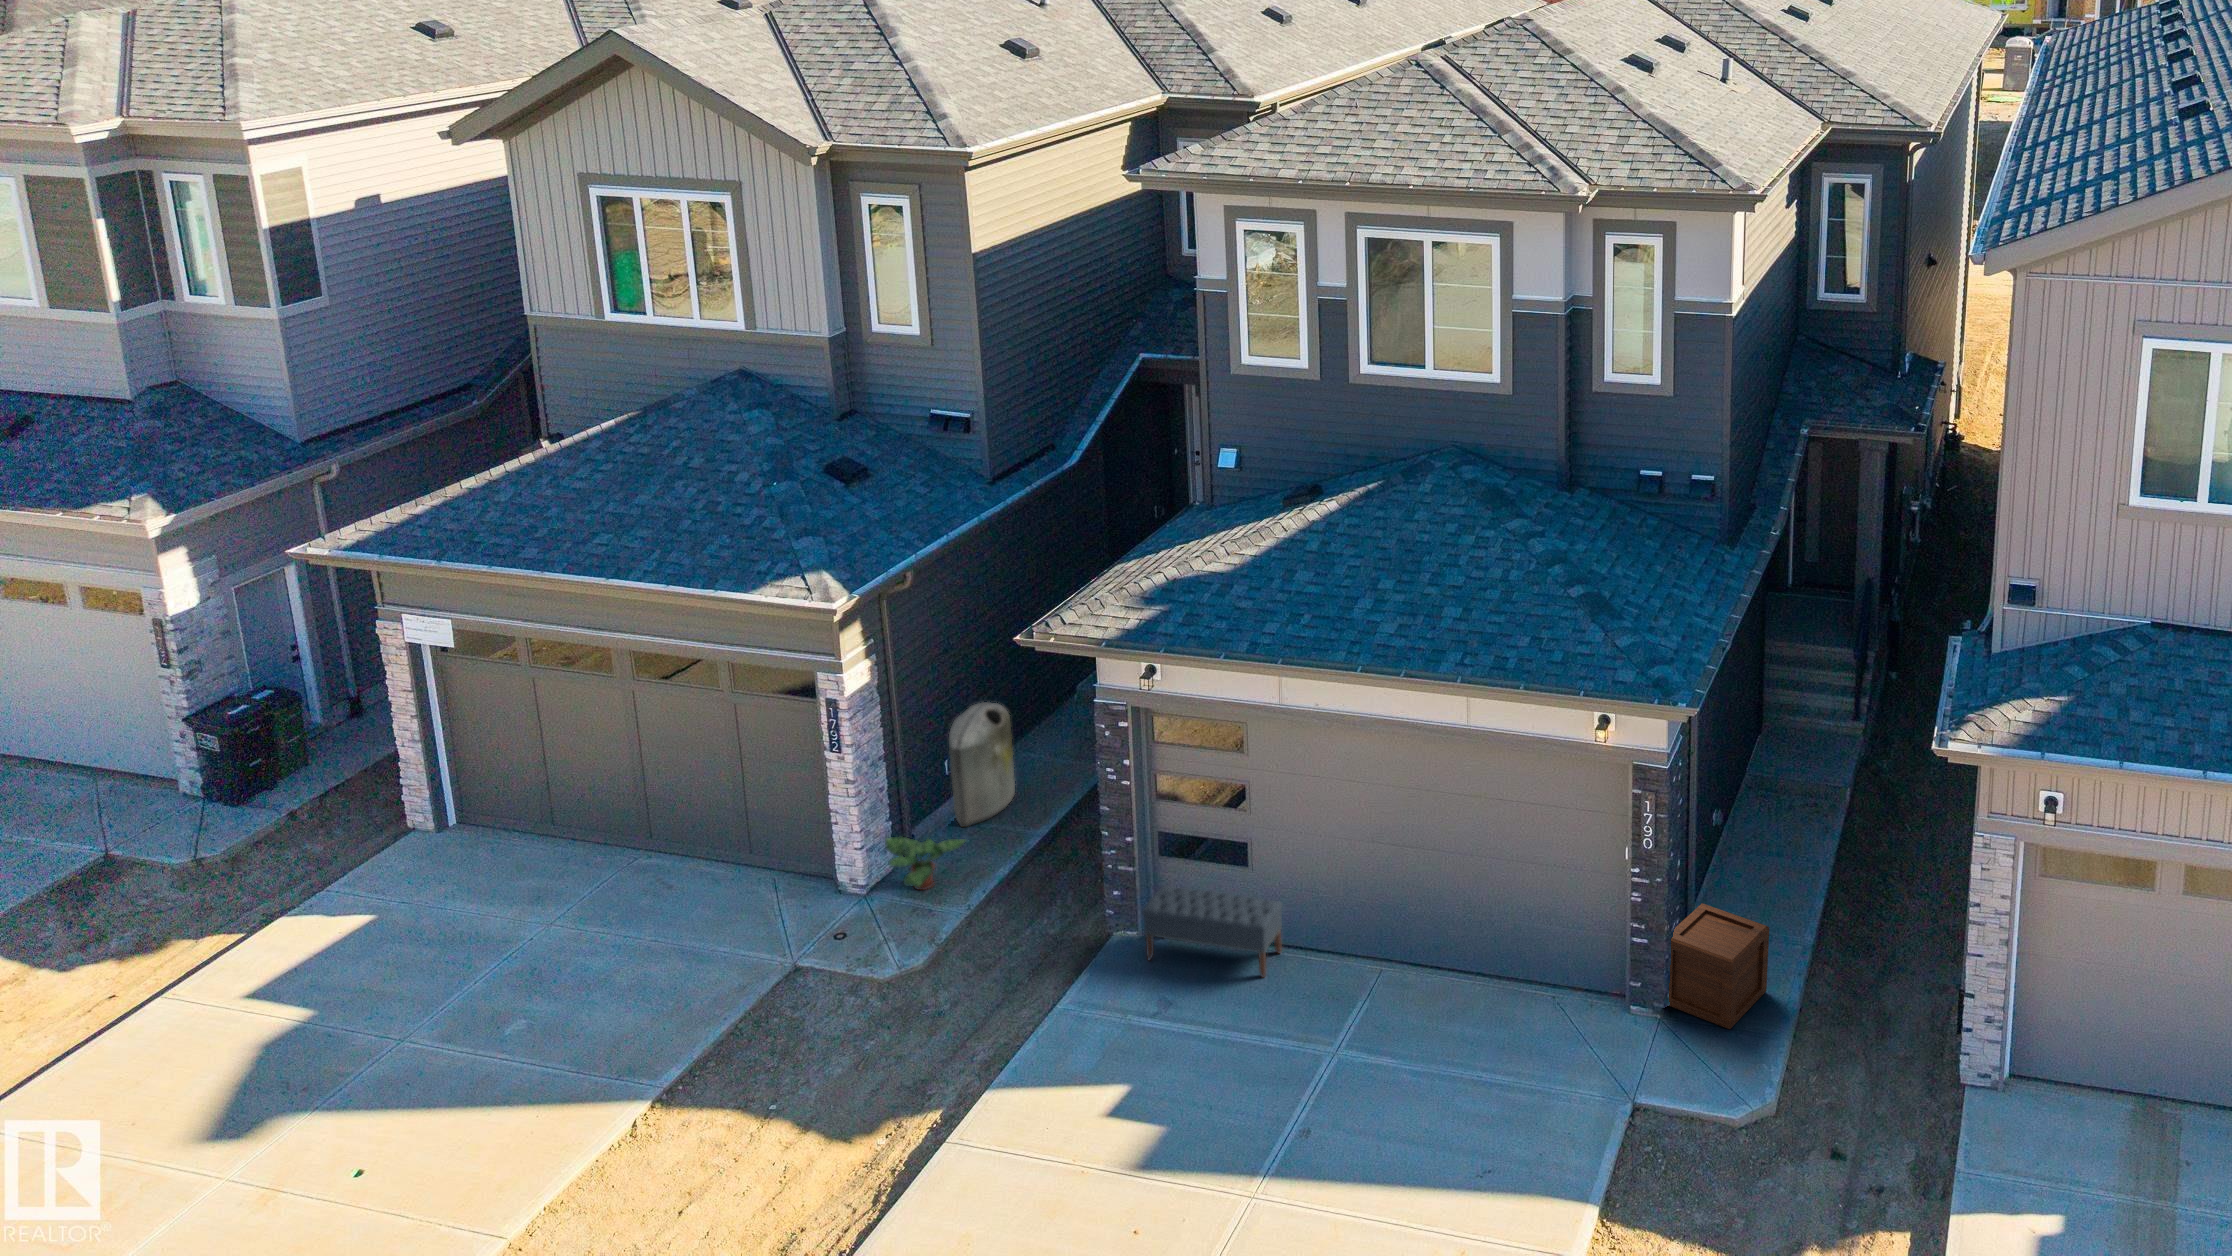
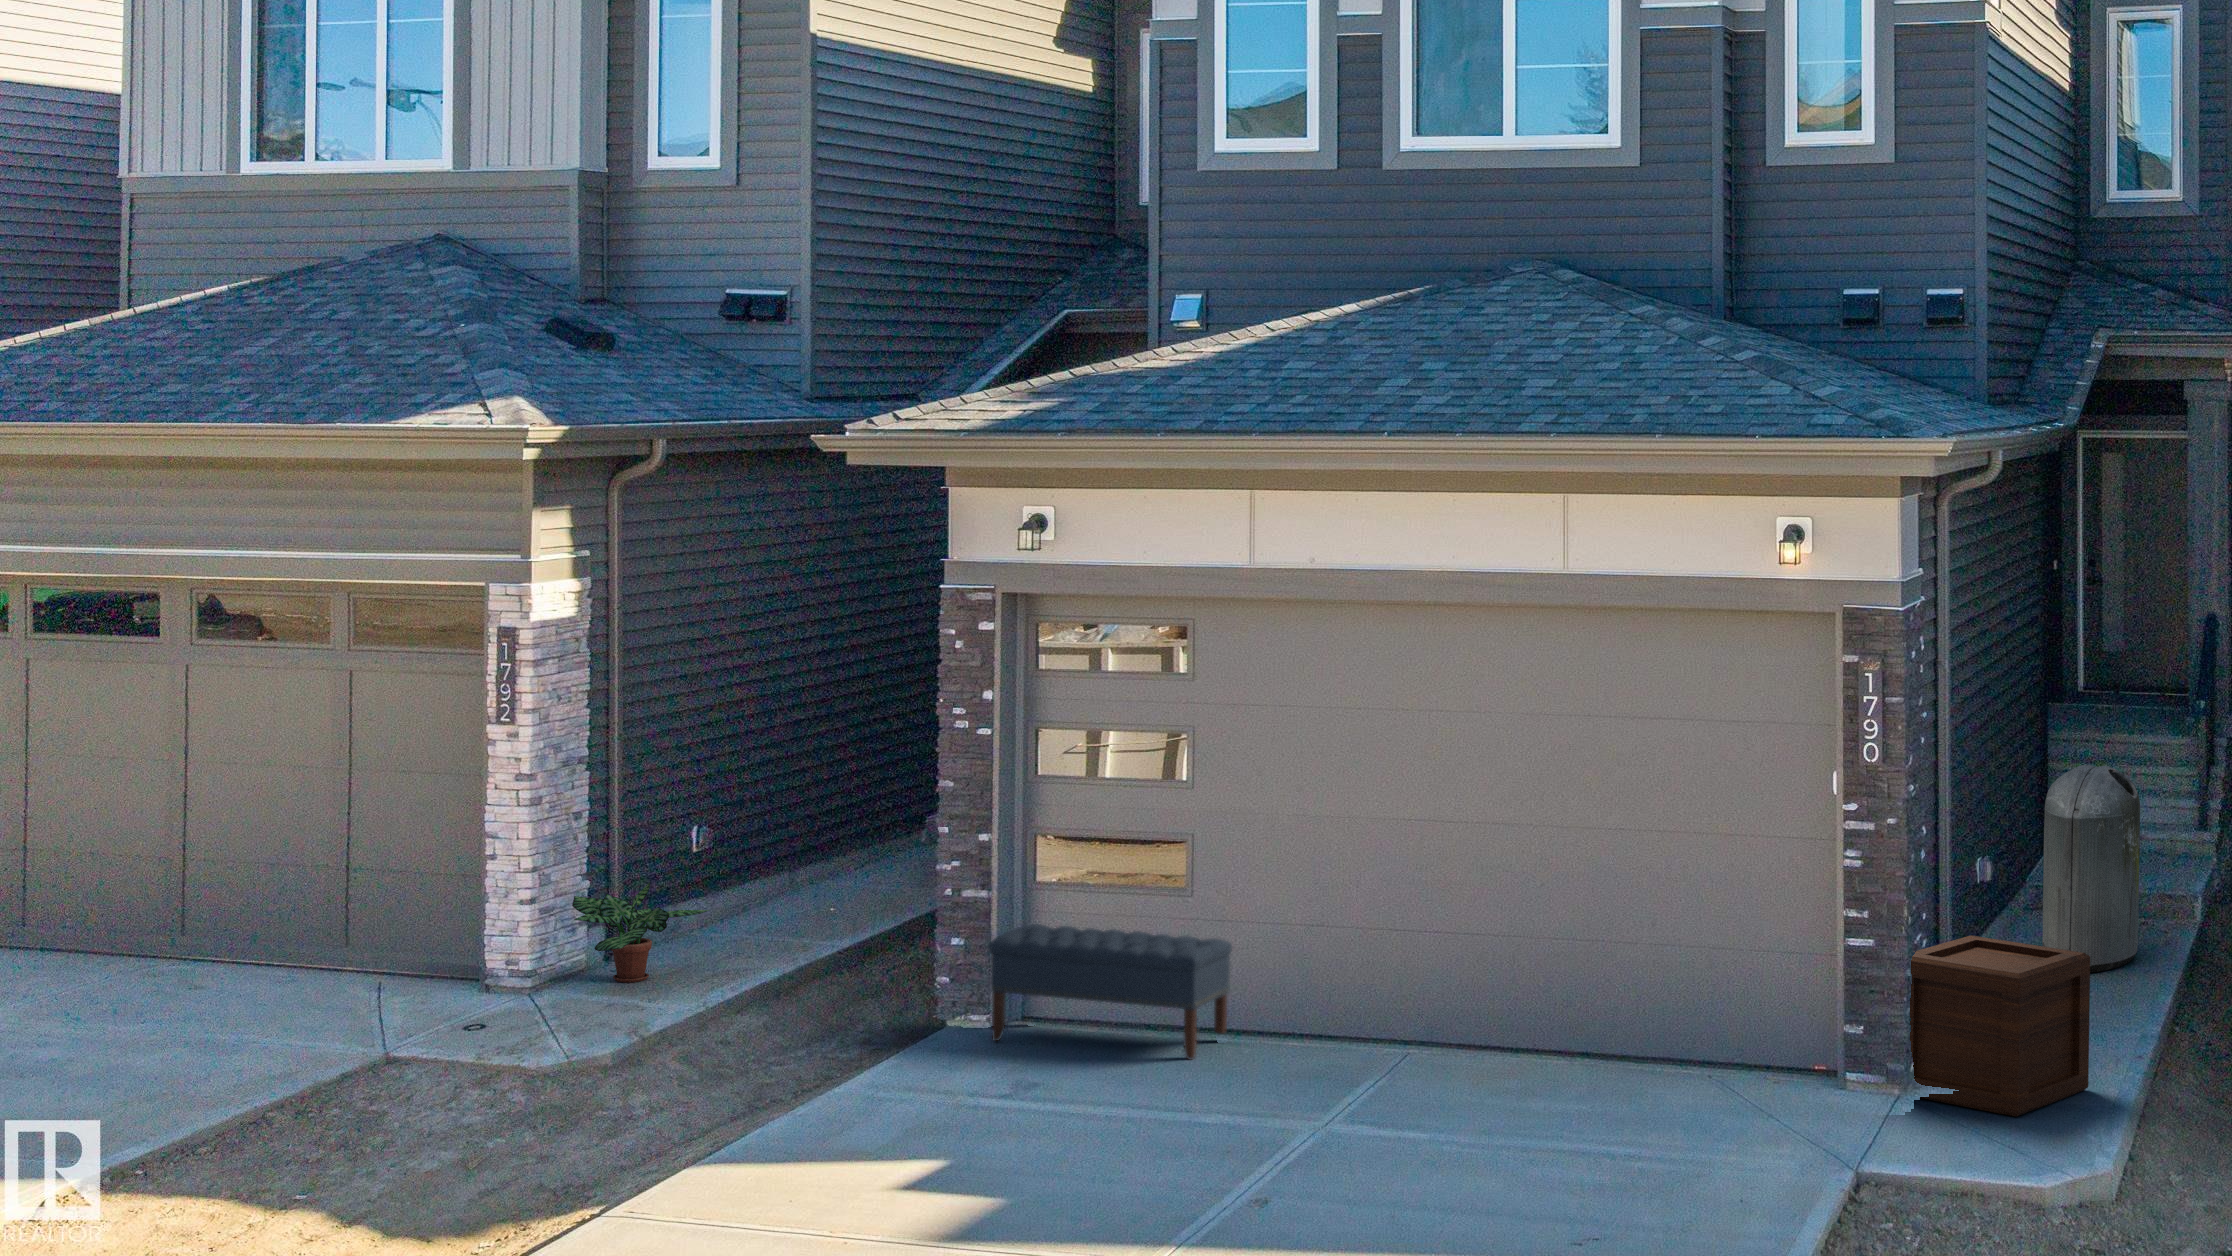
trash can: present [949,702,1015,827] -> present [2042,765,2140,972]

